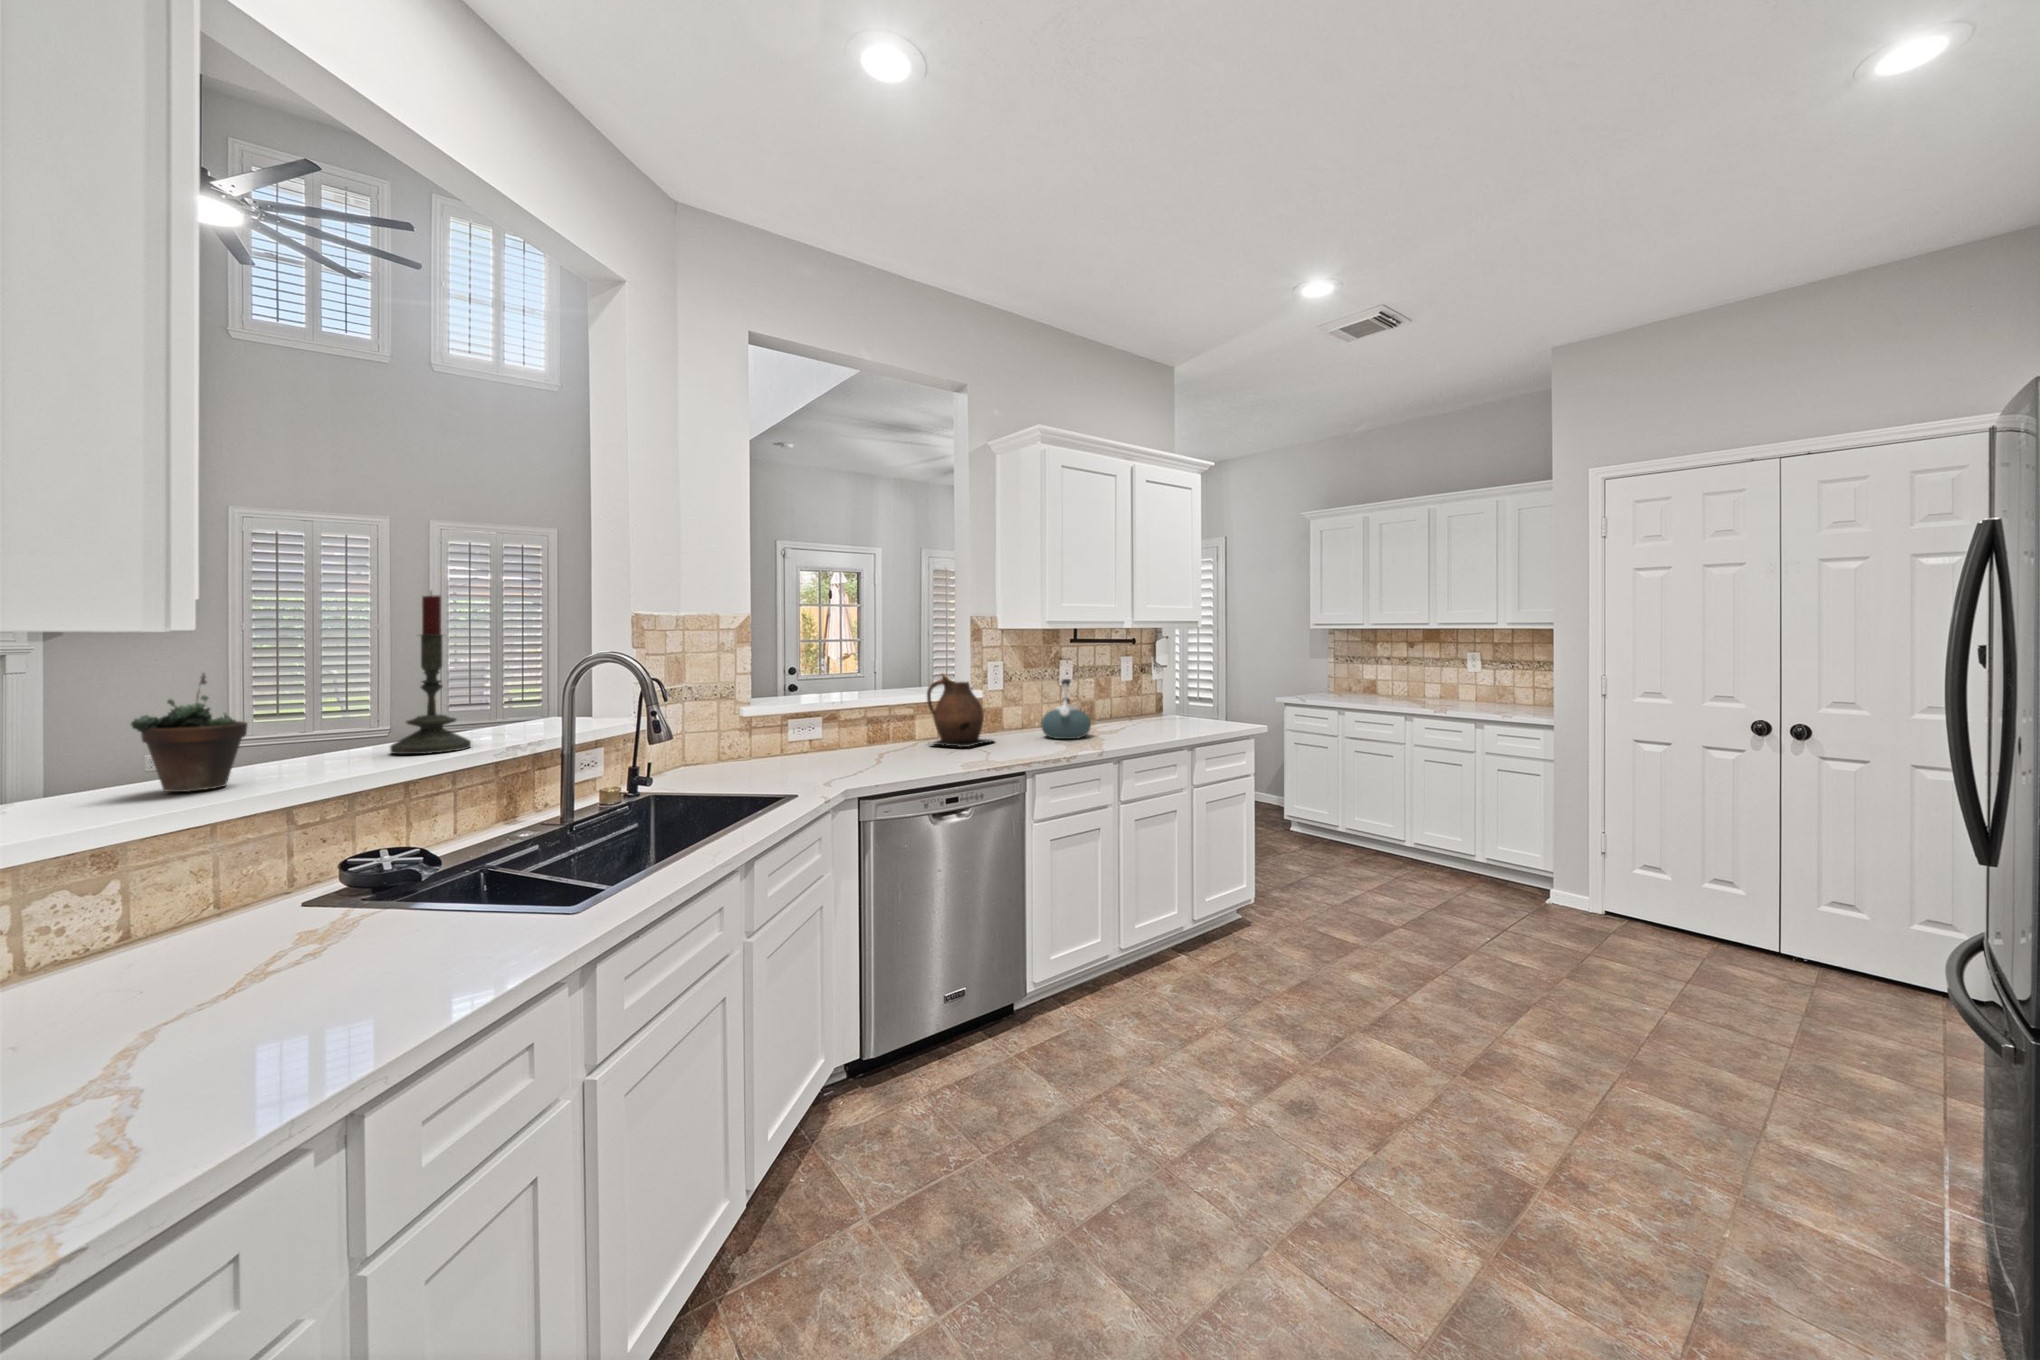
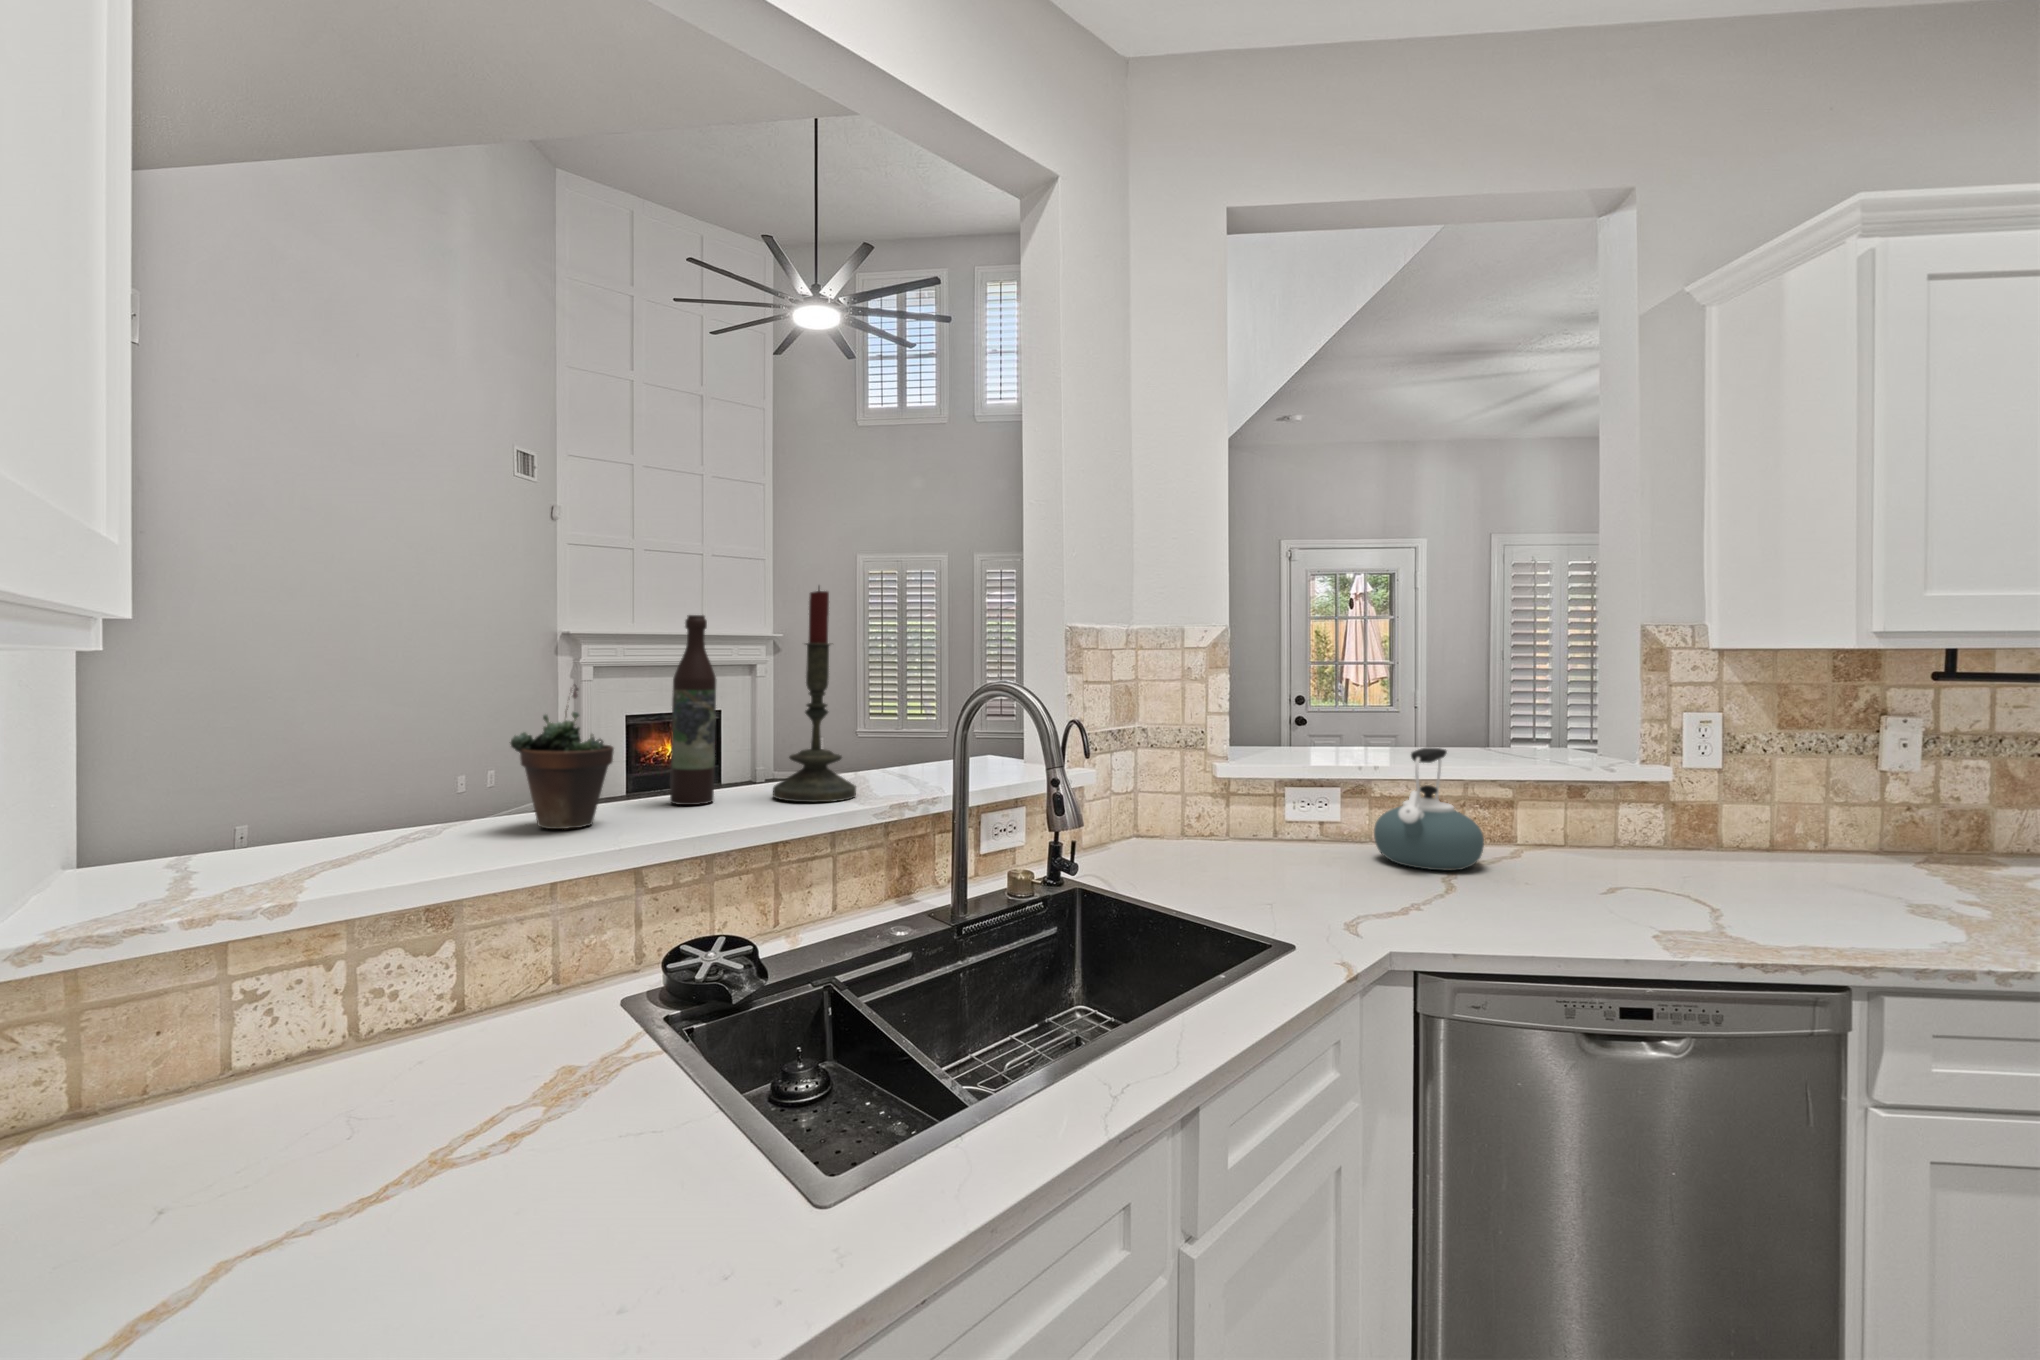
wine bottle: none [285,614,332,767] -> present [670,615,716,805]
ceramic pitcher: present [927,673,993,747] -> none [1535,728,1689,874]
kettle: present [1041,679,1091,739] -> present [1374,748,1484,871]

